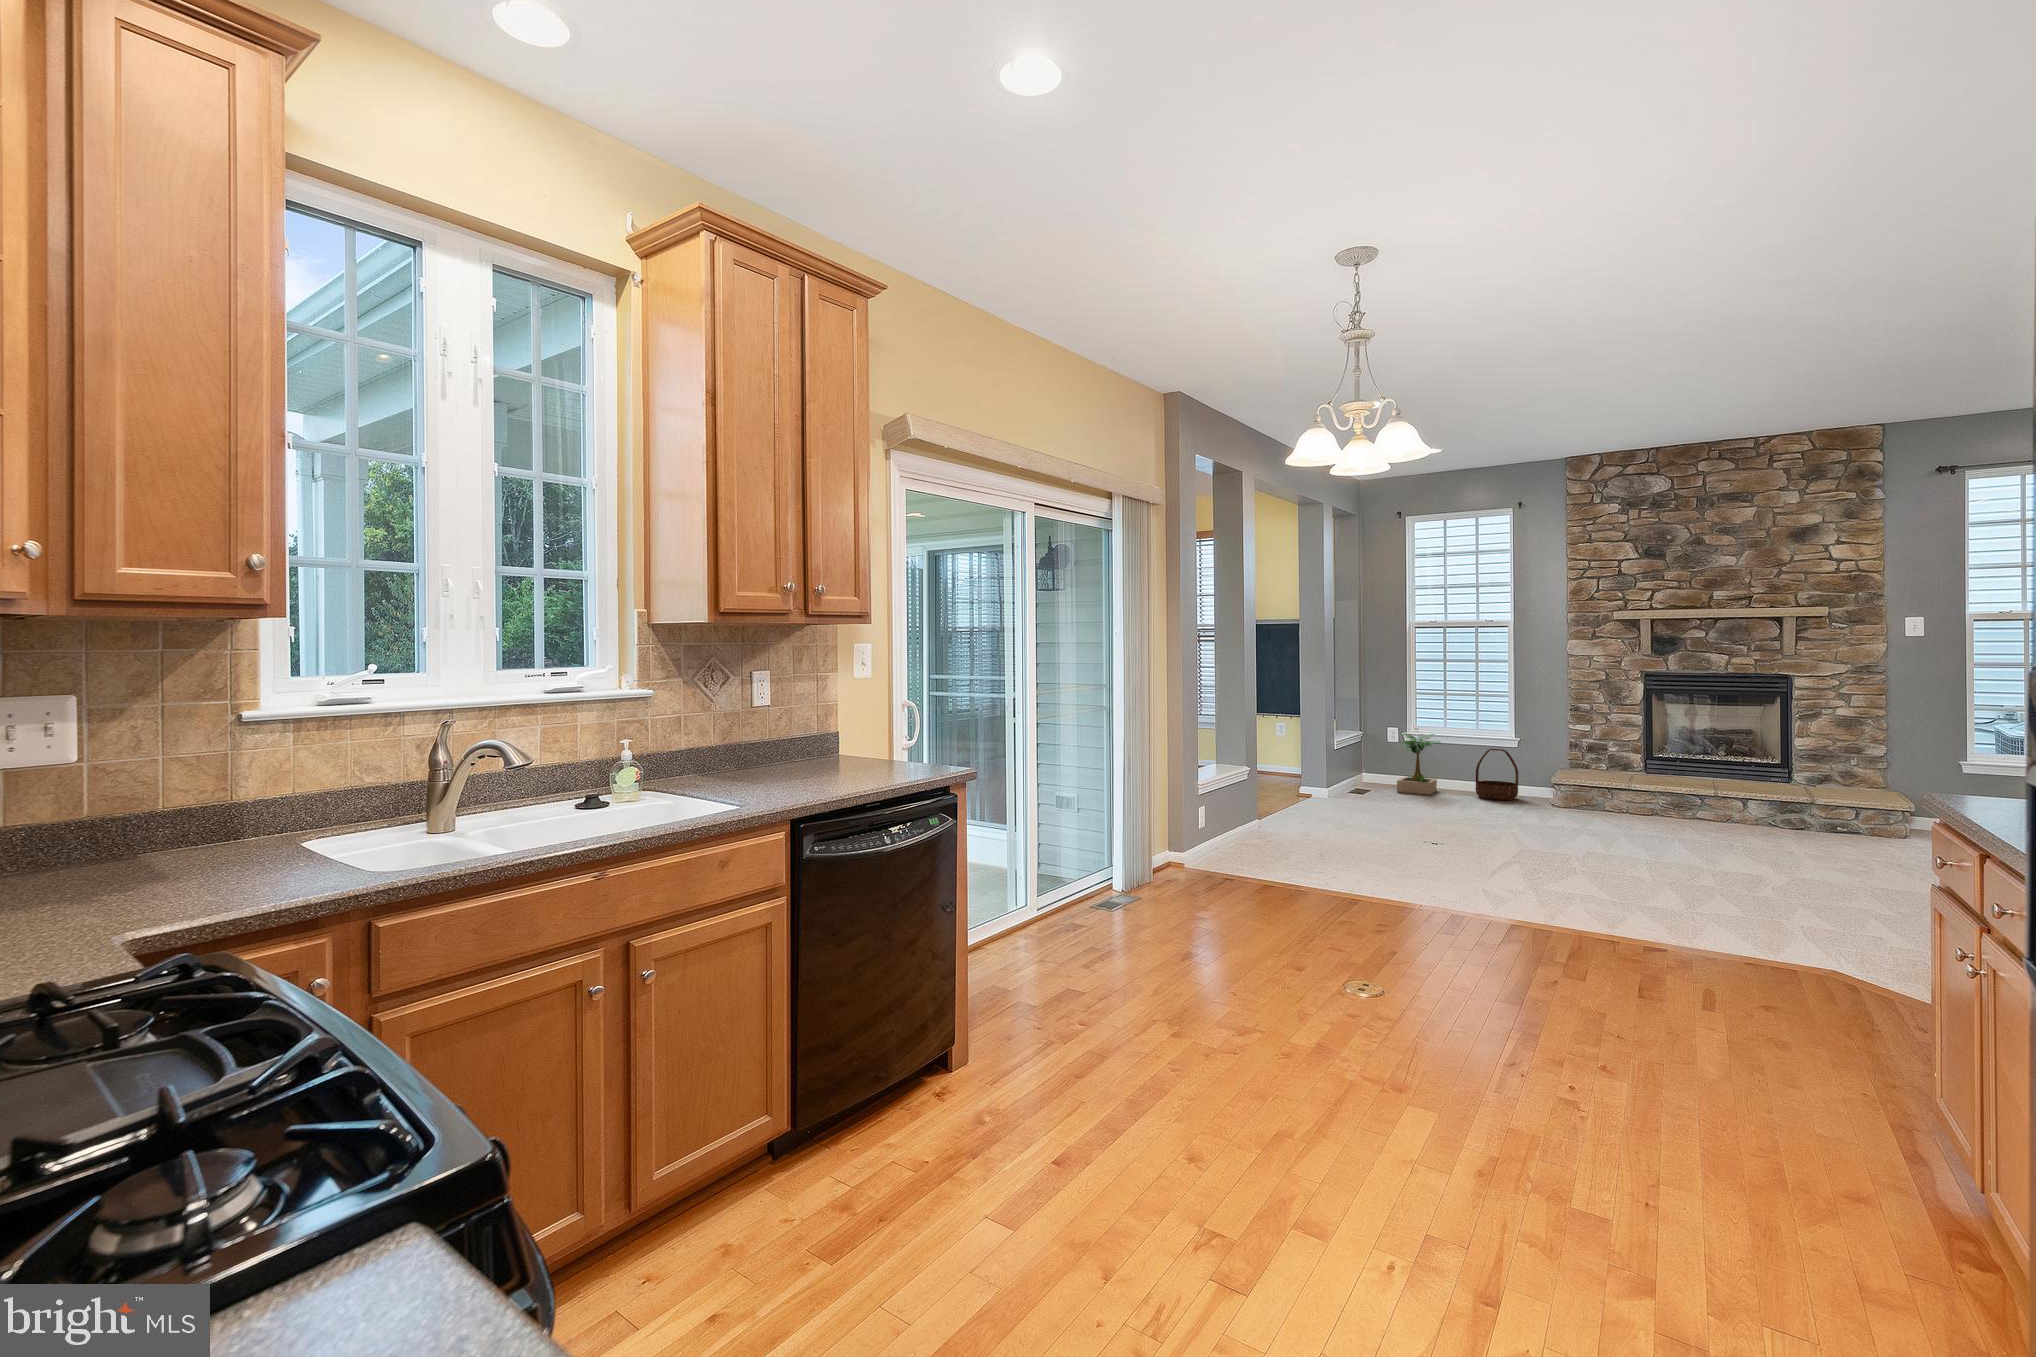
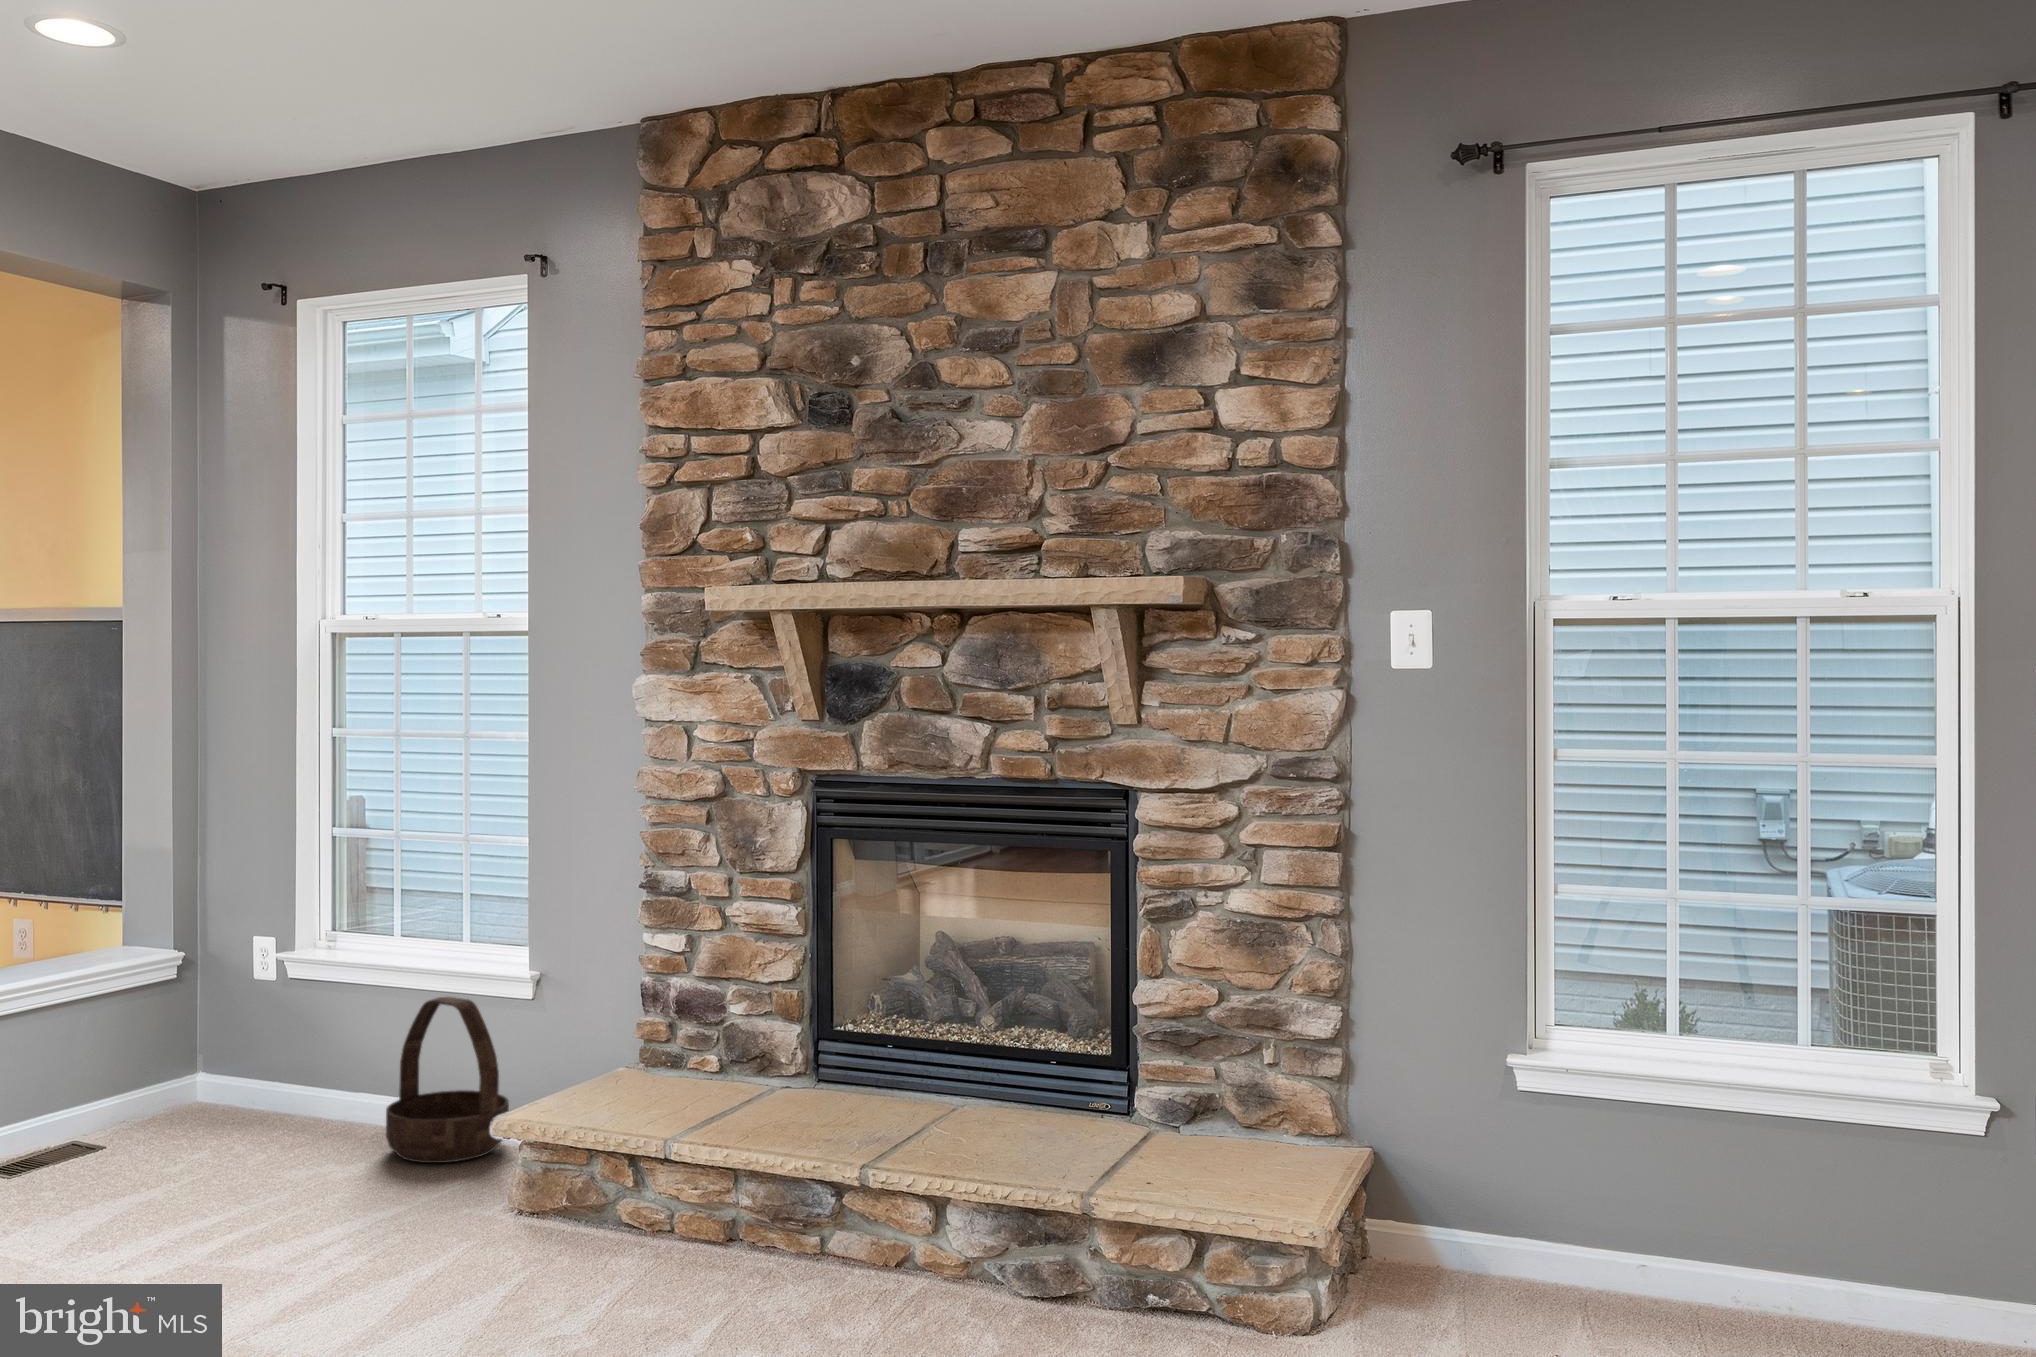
potted plant: present [1397,732,1440,795] -> none [198,938,360,1138]

